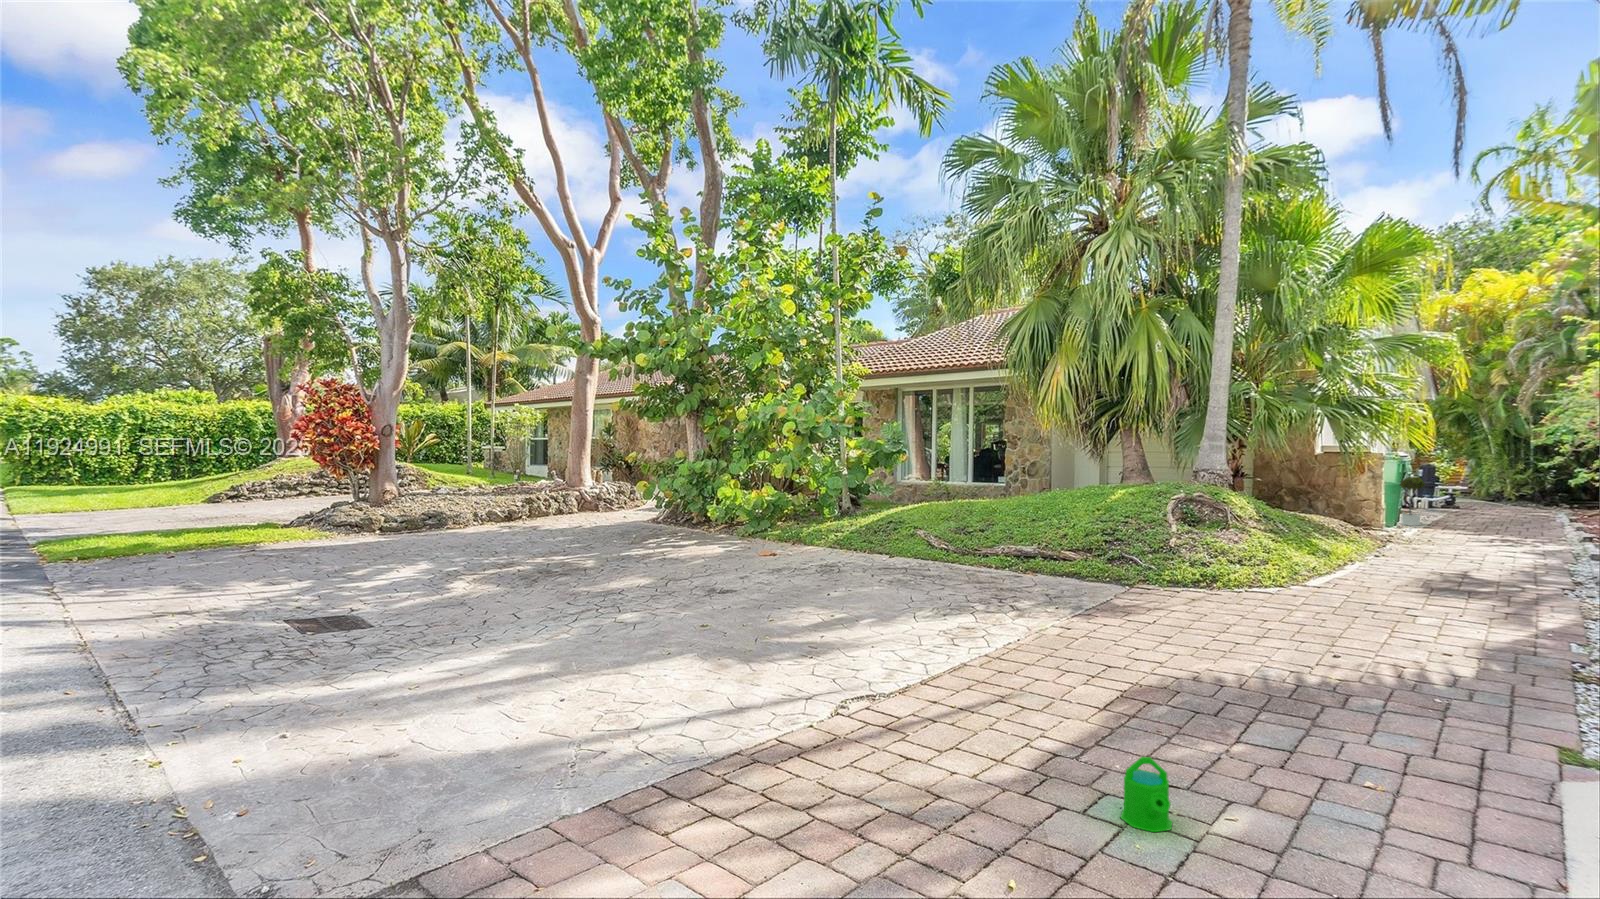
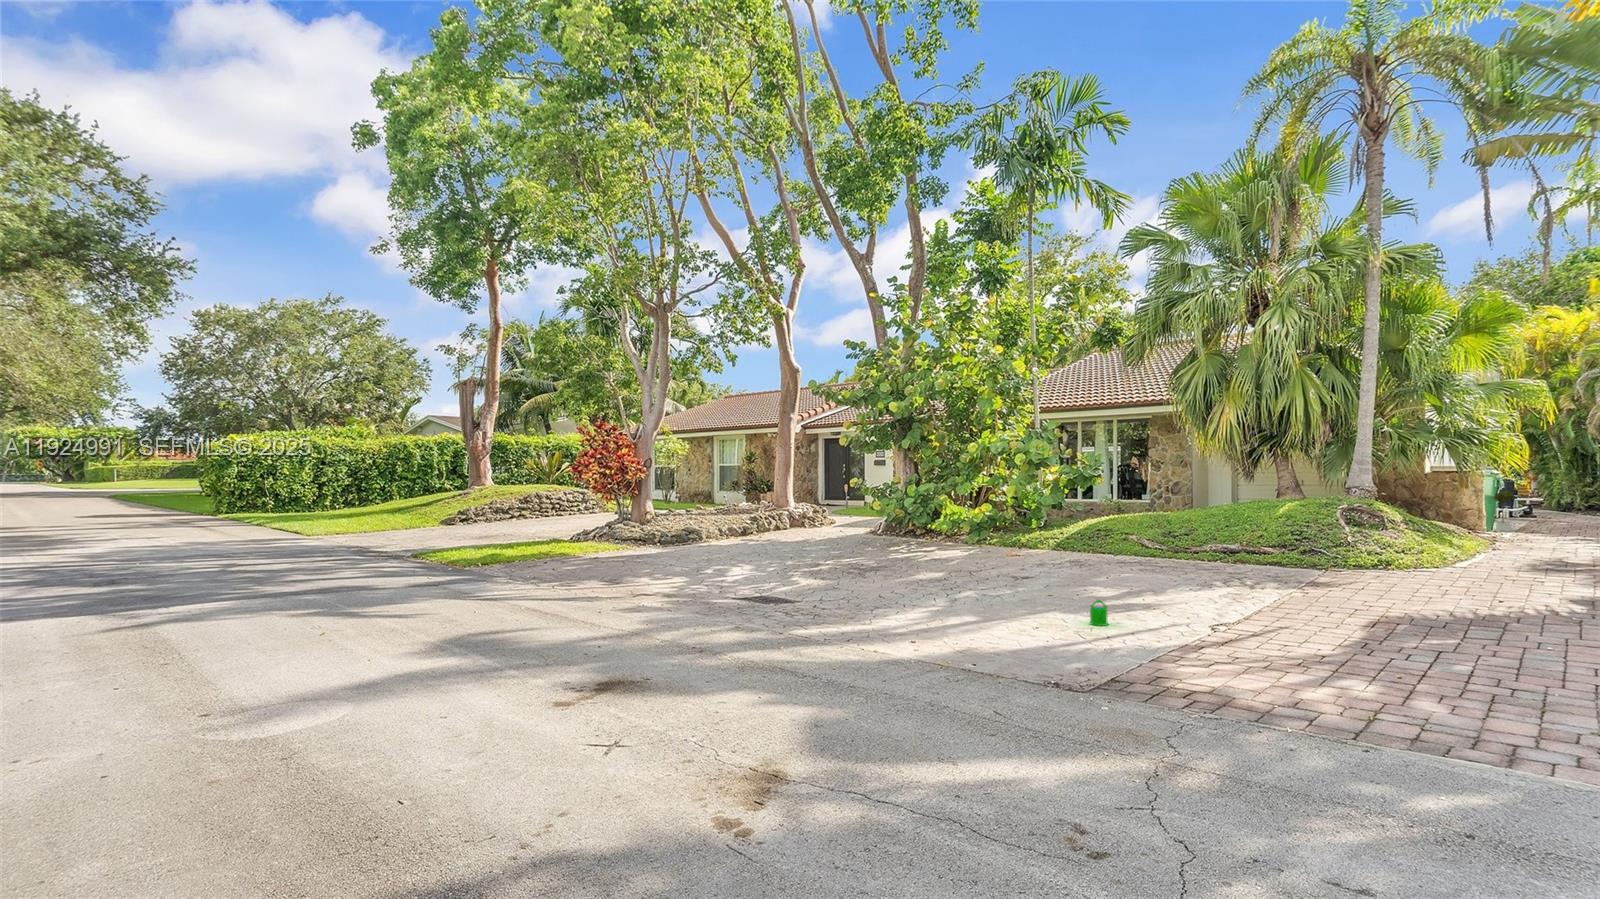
watering can: present [1120,757,1173,832] -> present [1090,600,1108,626]

